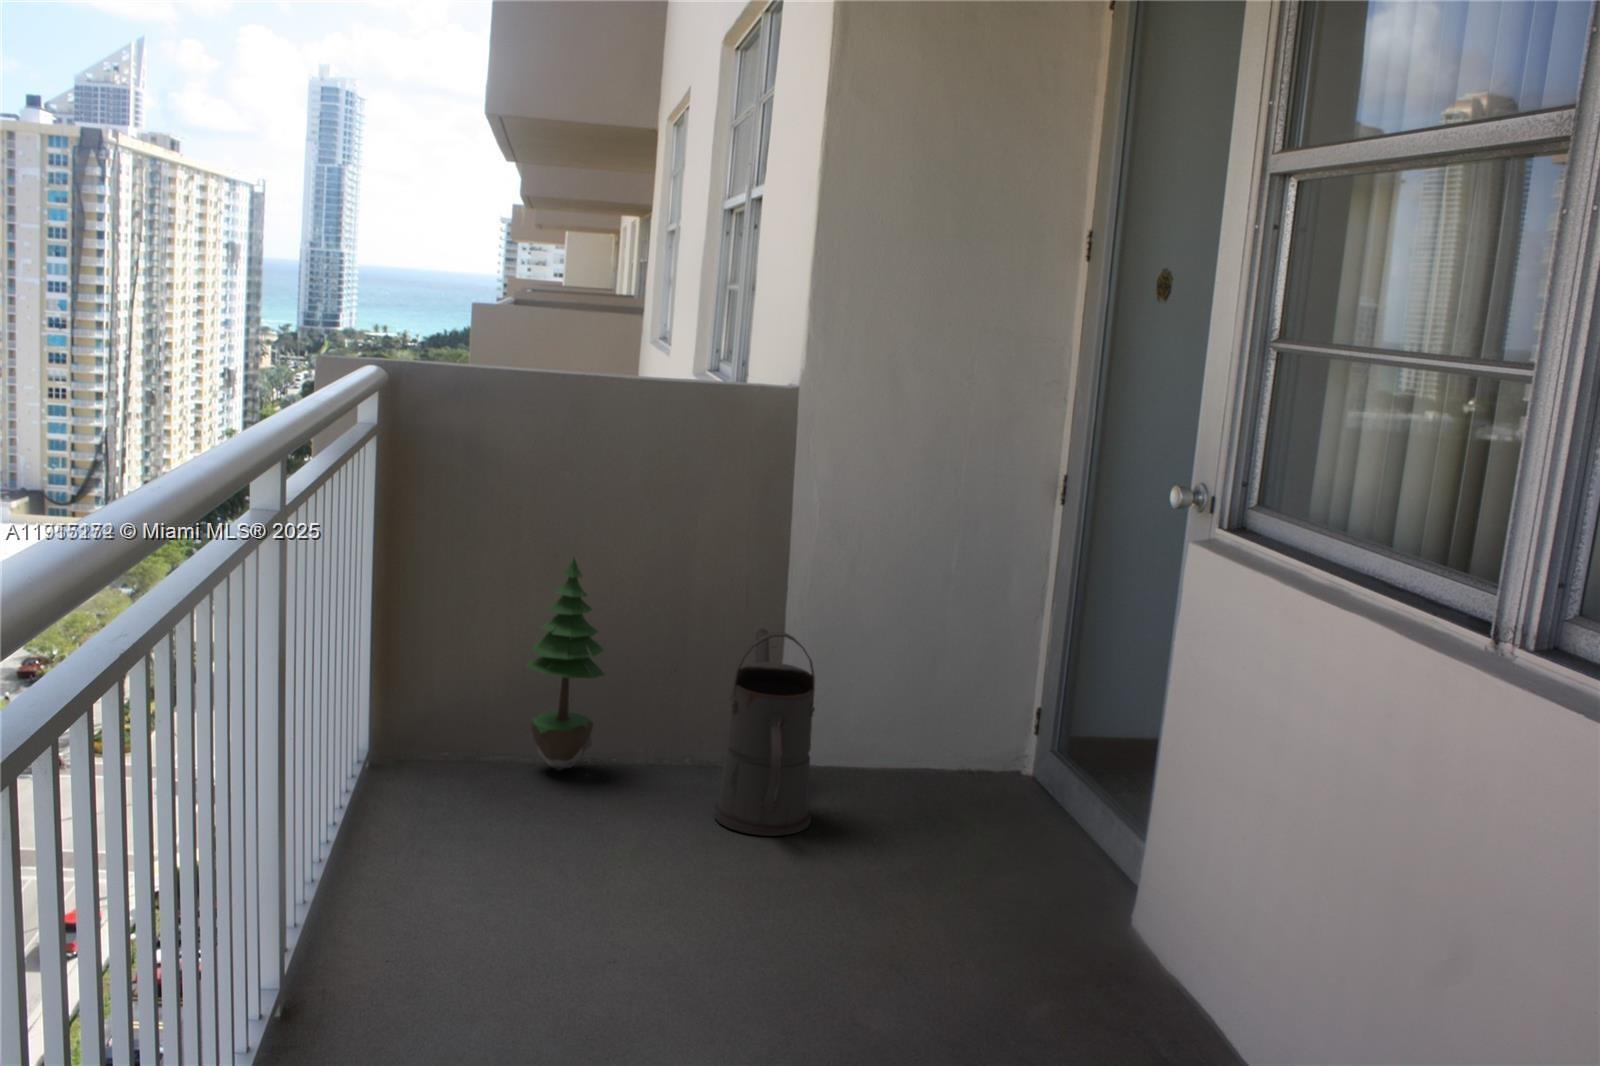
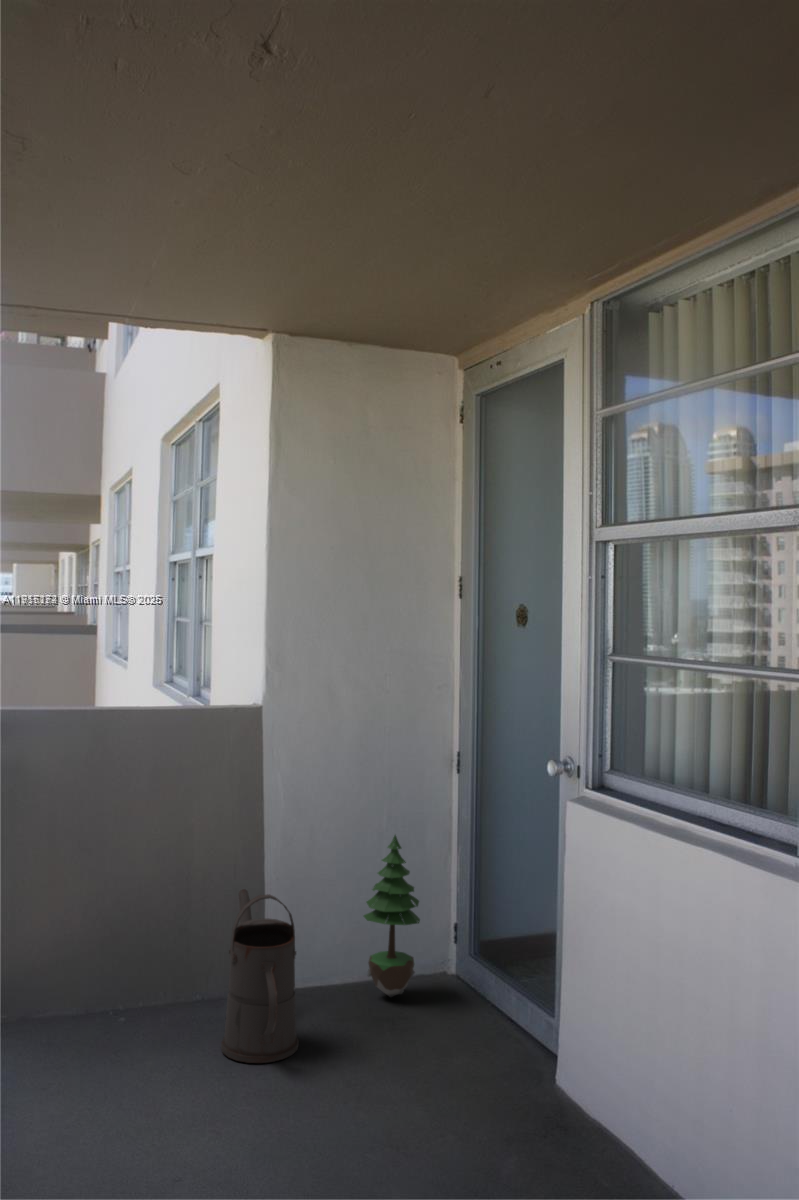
potted tree: present [527,558,604,771] -> present [364,835,420,997]

